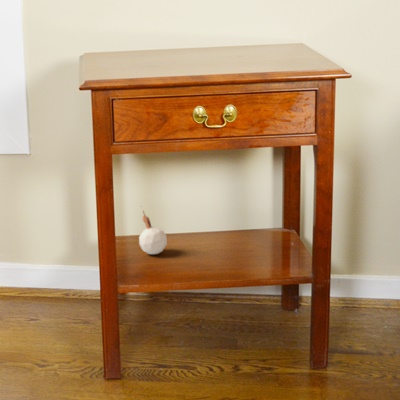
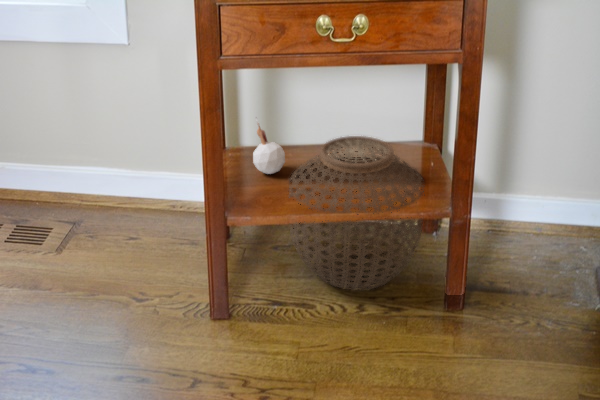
woven basket: none [171,220,287,354] -> present [289,136,424,290]

